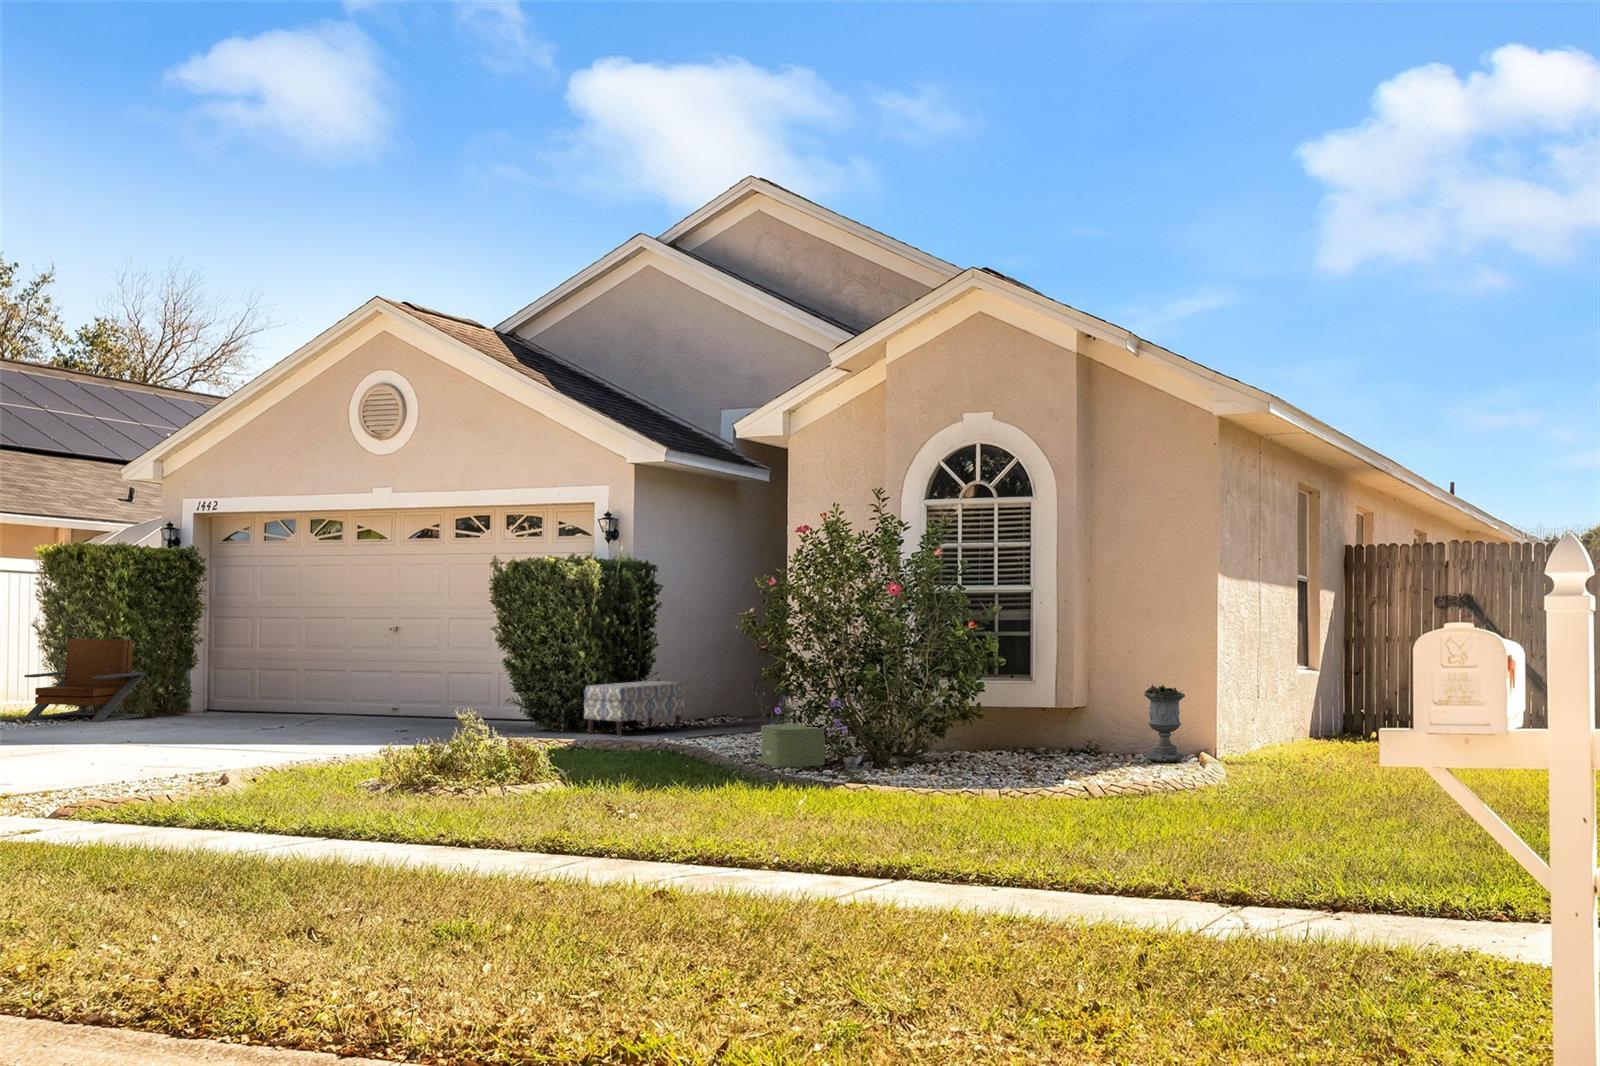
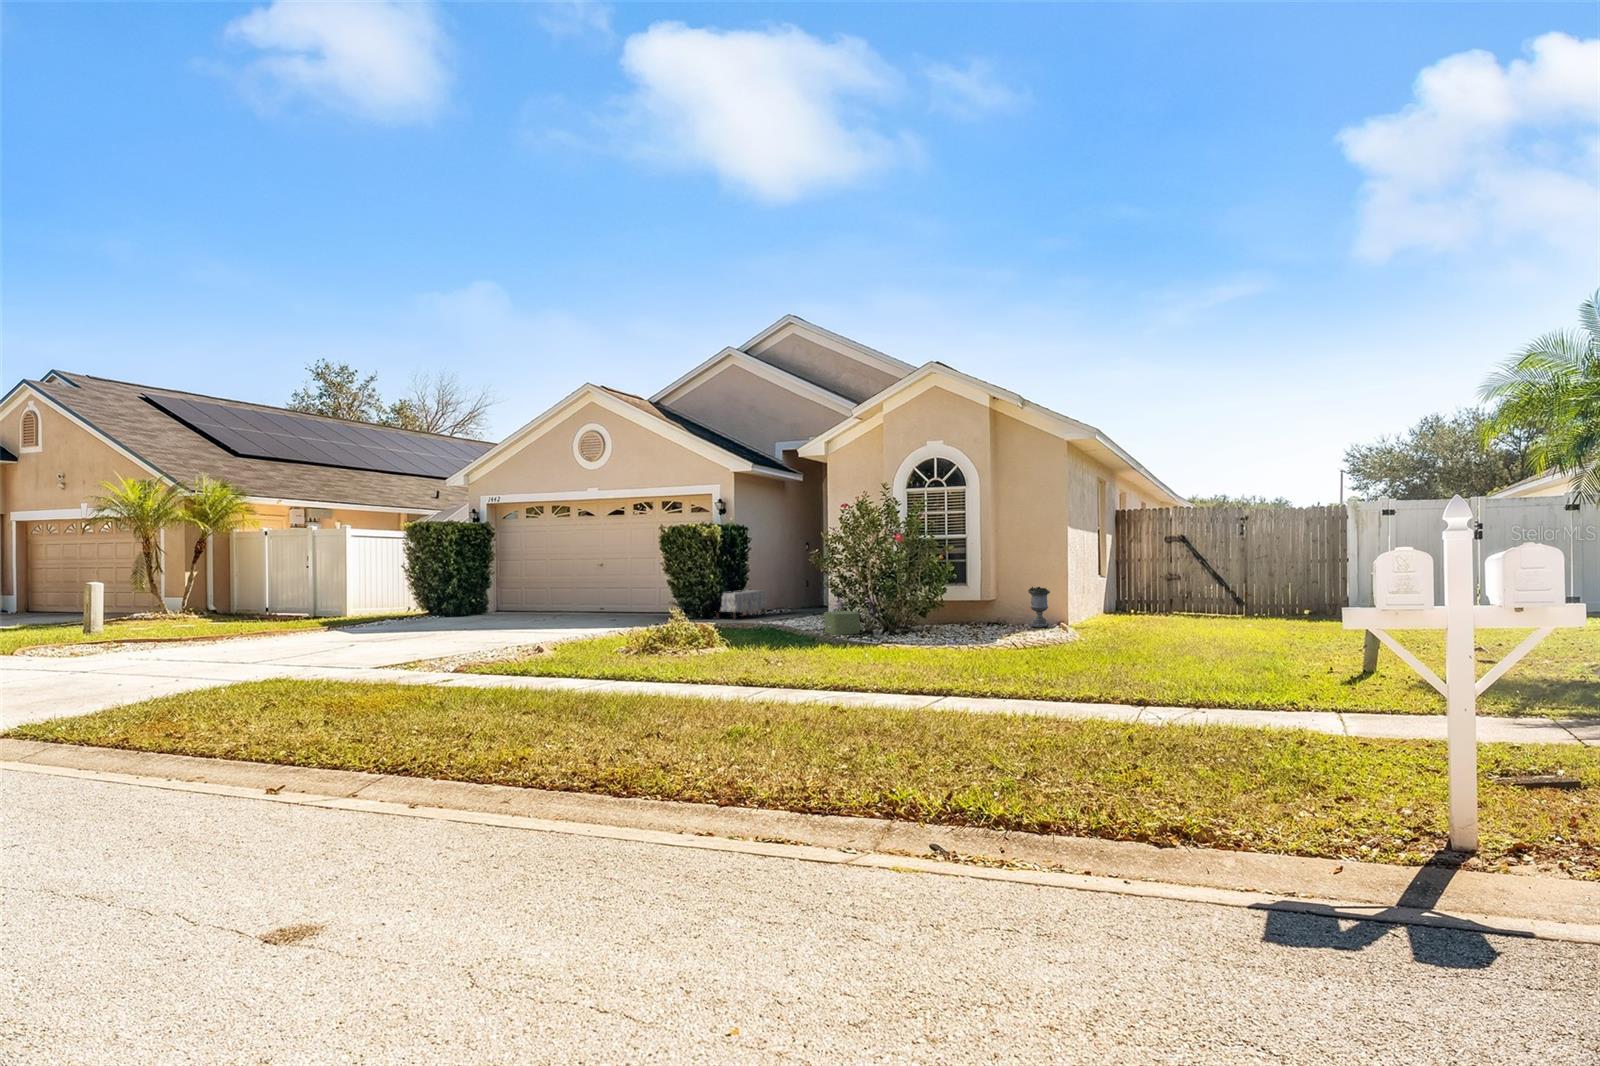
lounge chair: present [23,639,146,722] -> none [398,573,465,618]

